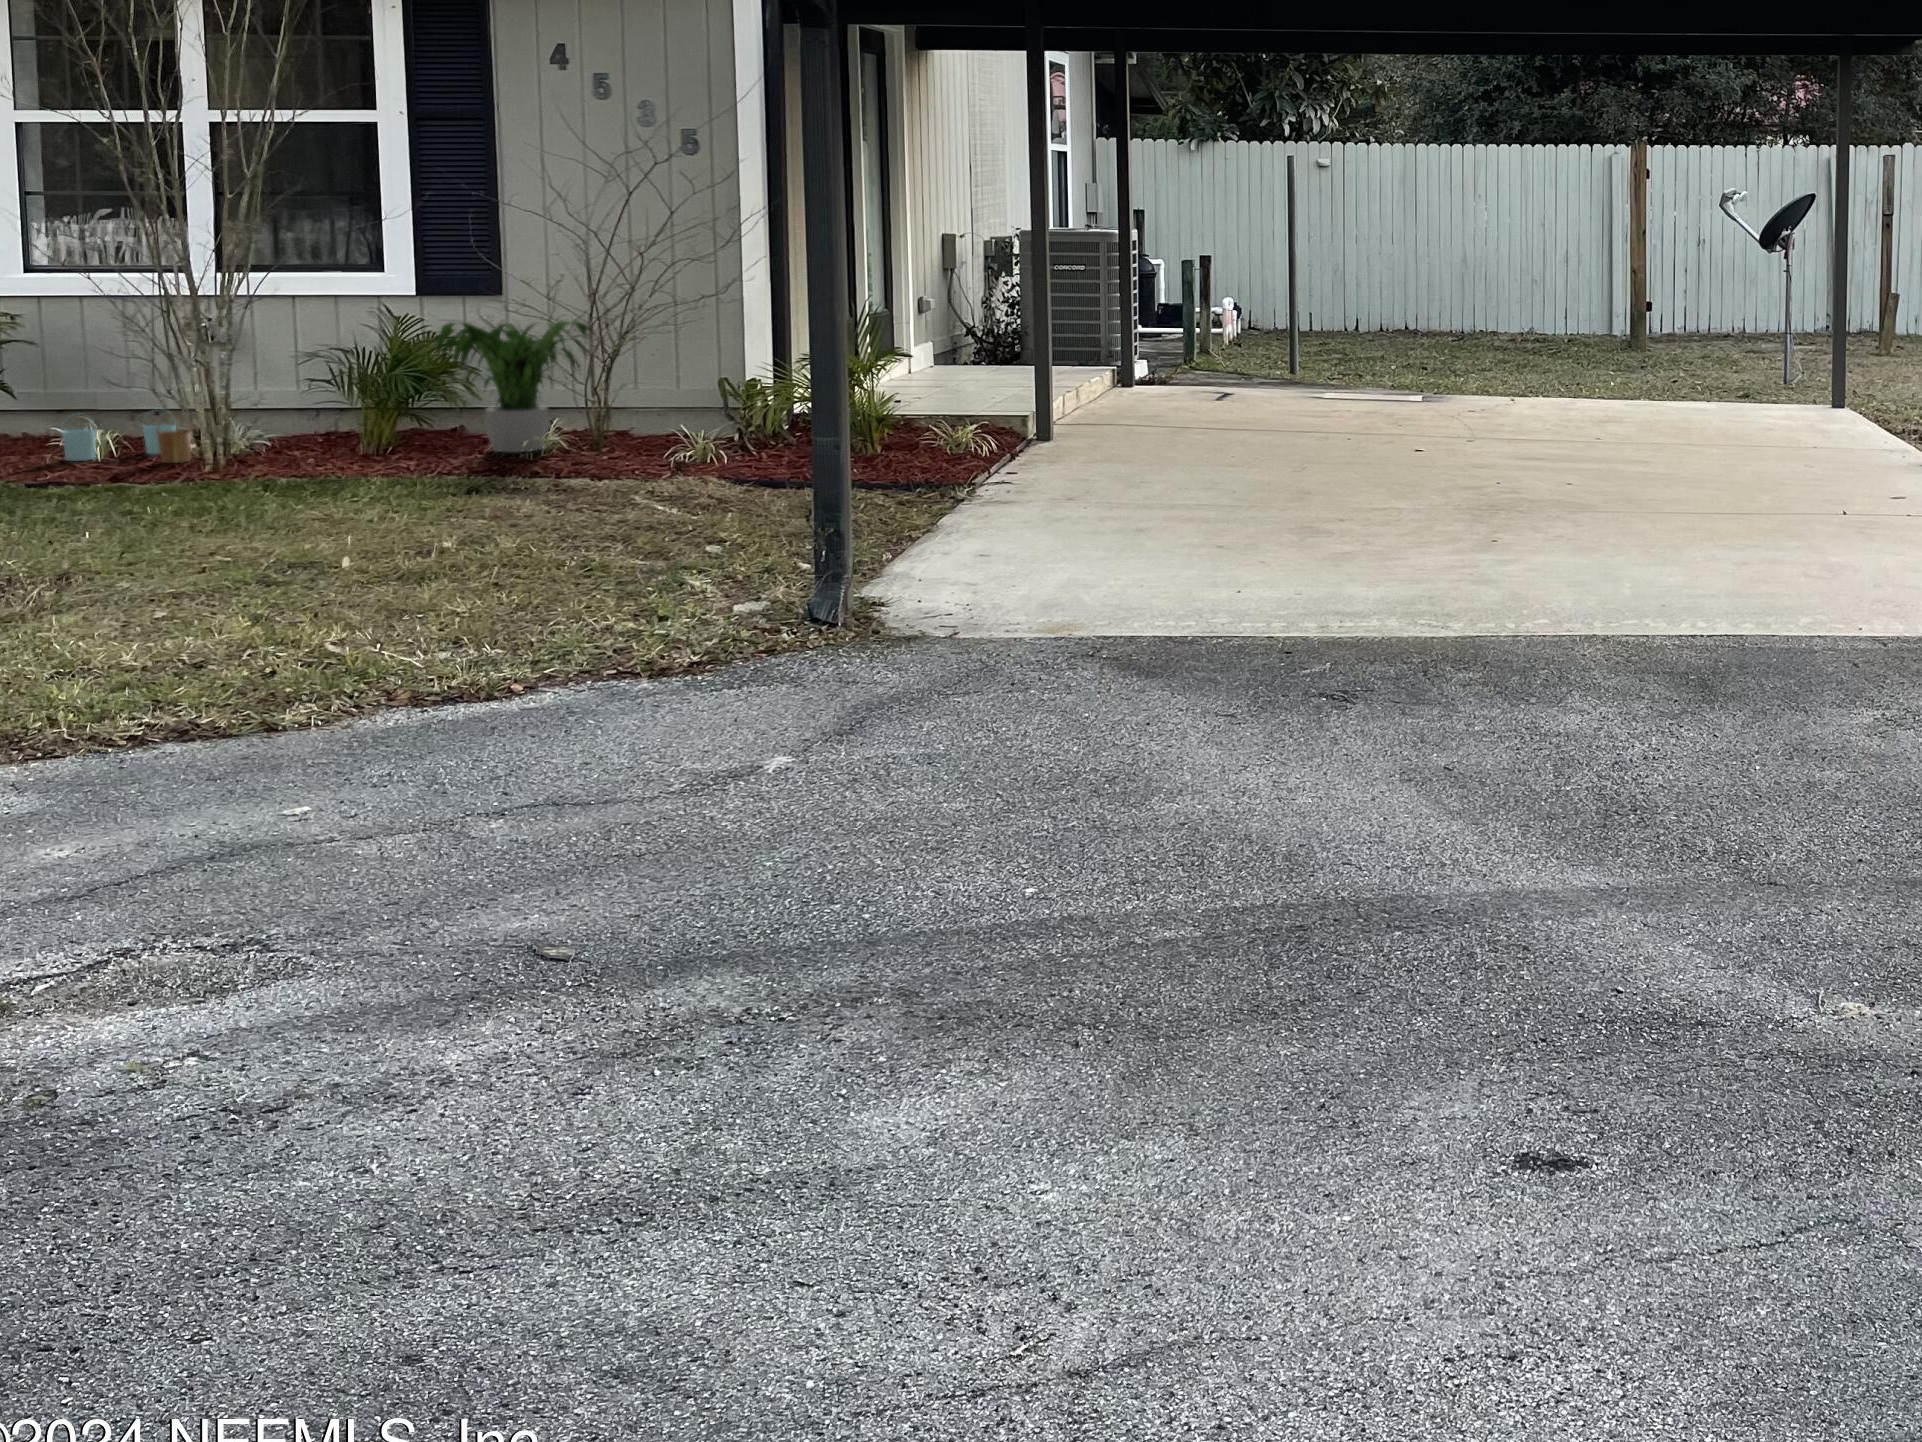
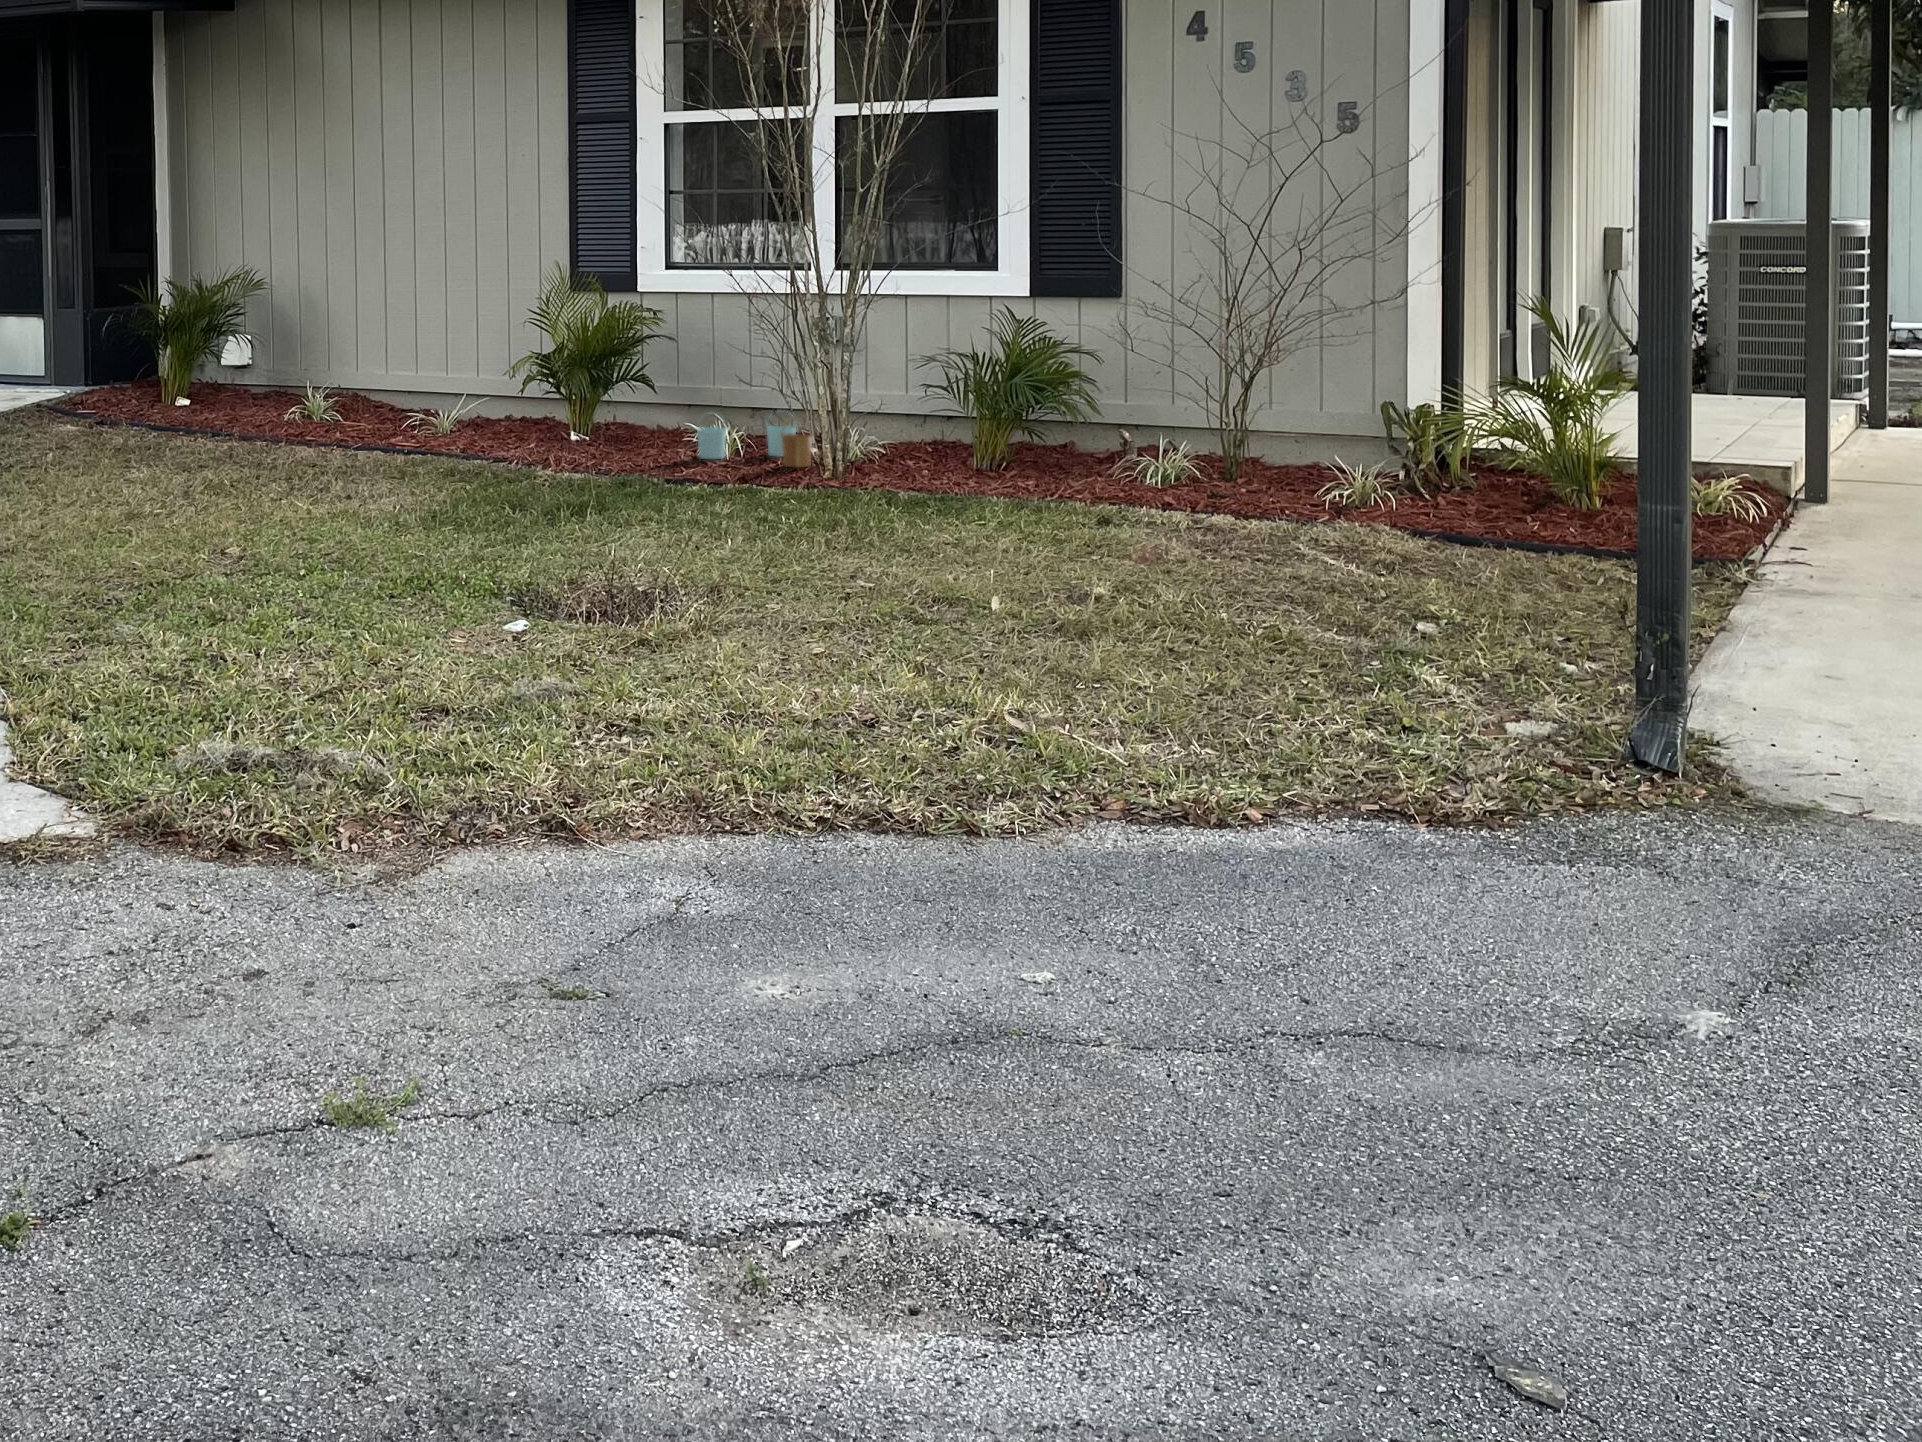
potted plant: present [436,320,595,452] -> none [1060,328,1238,478]

